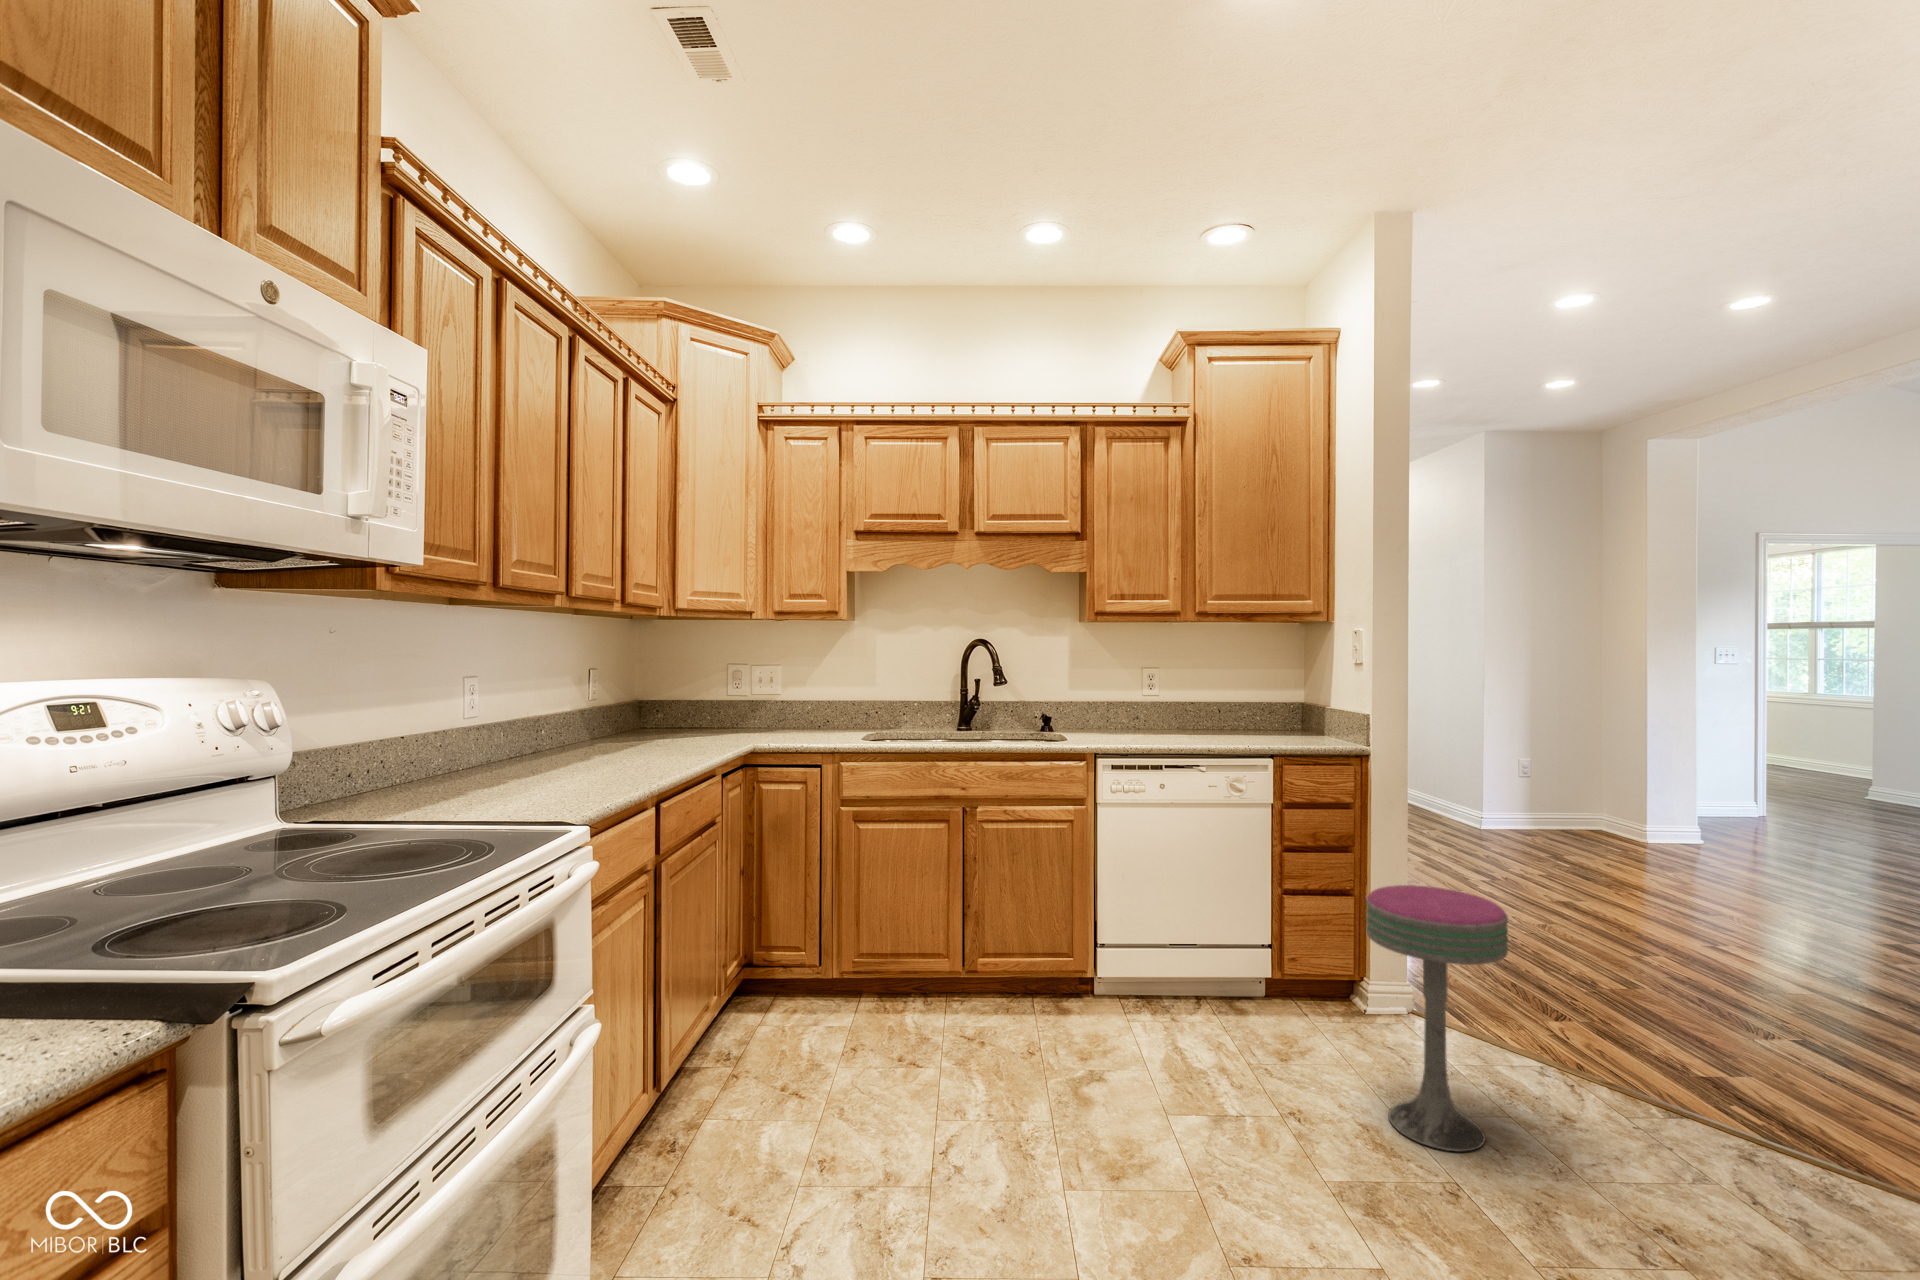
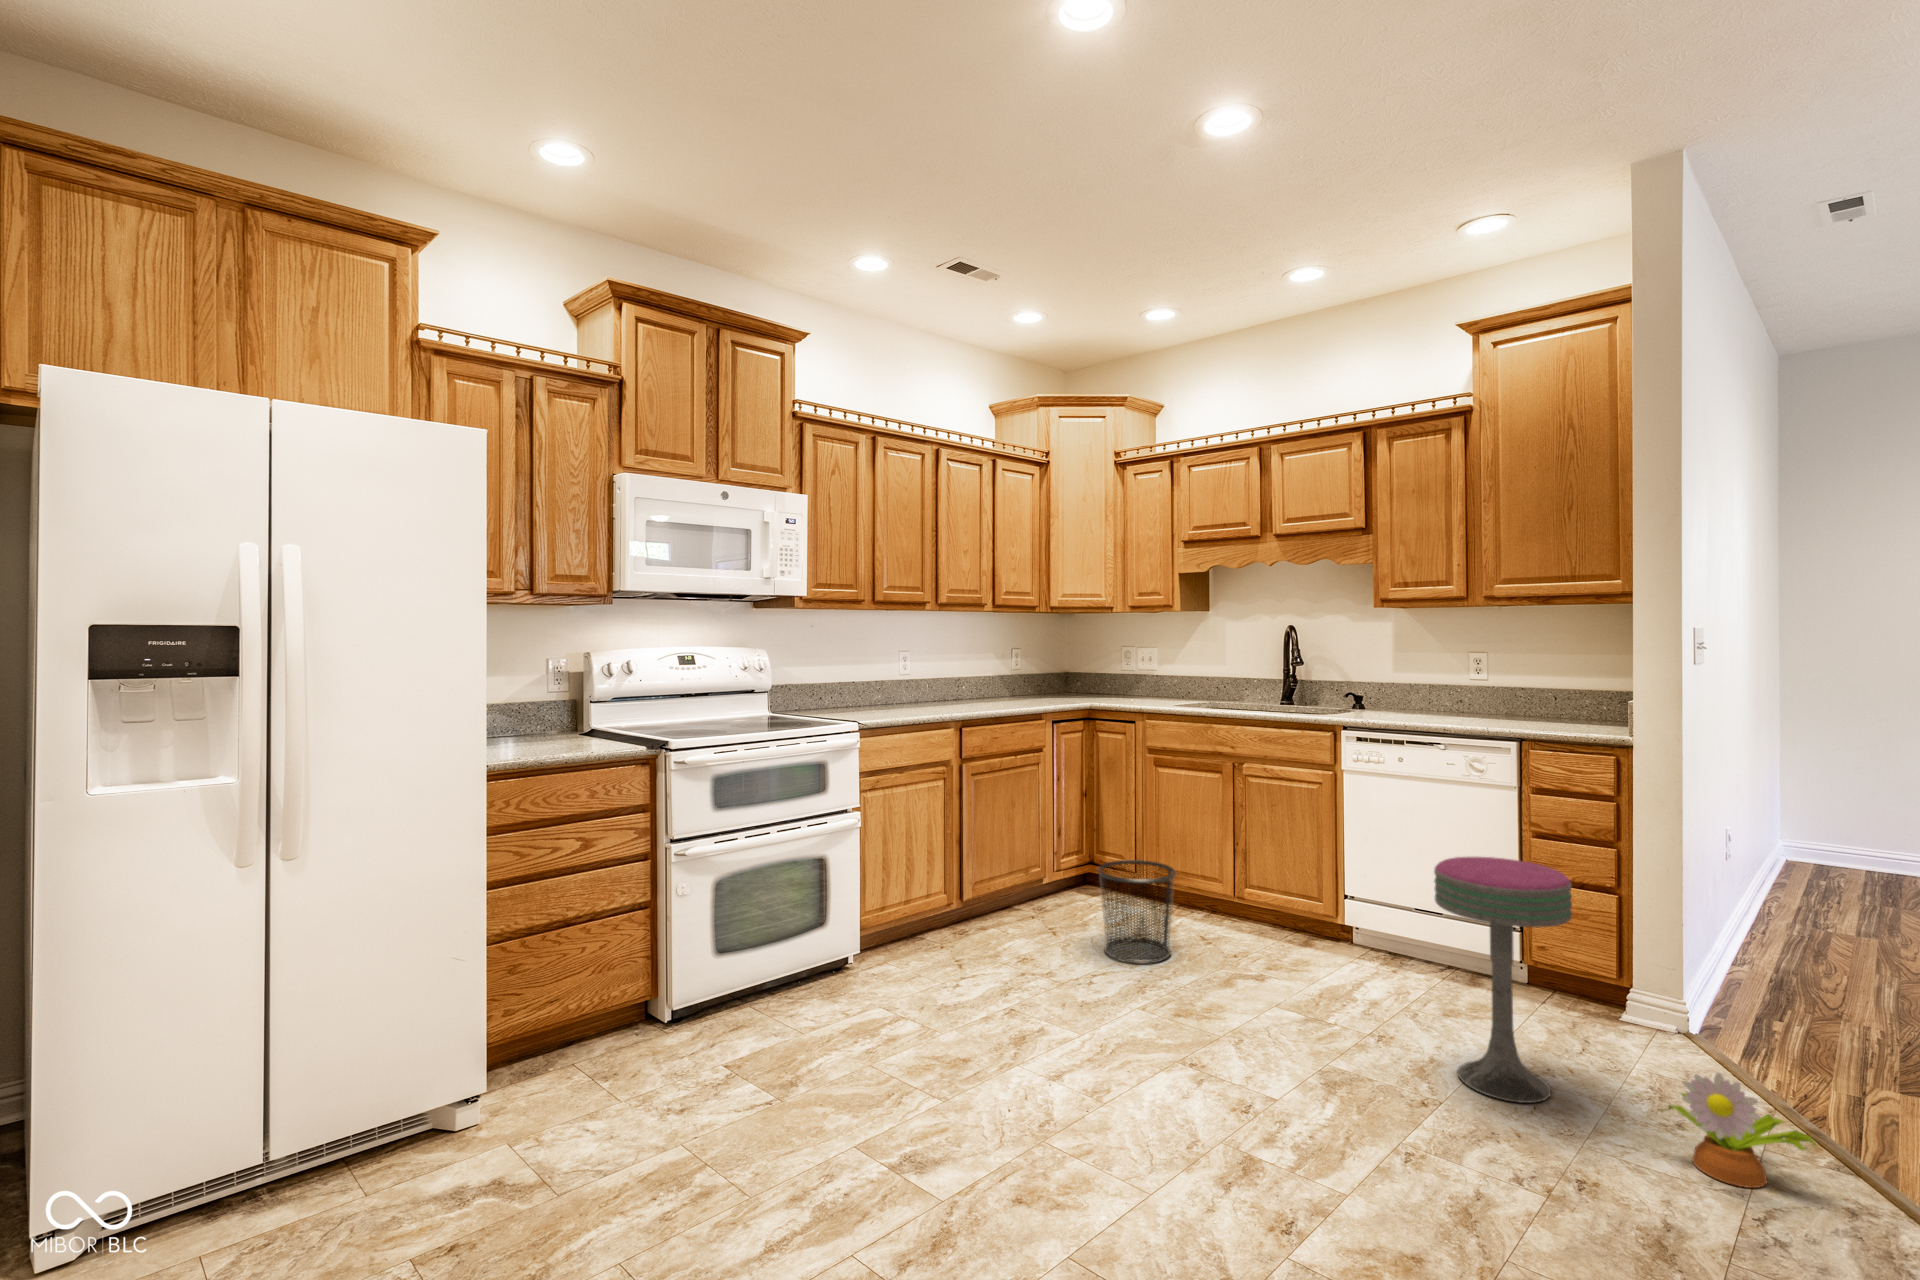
waste bin: none [884,958,993,1118] -> present [1098,860,1176,964]
decorative plant: none [1582,1064,1710,1165] -> present [1660,1073,1816,1188]

